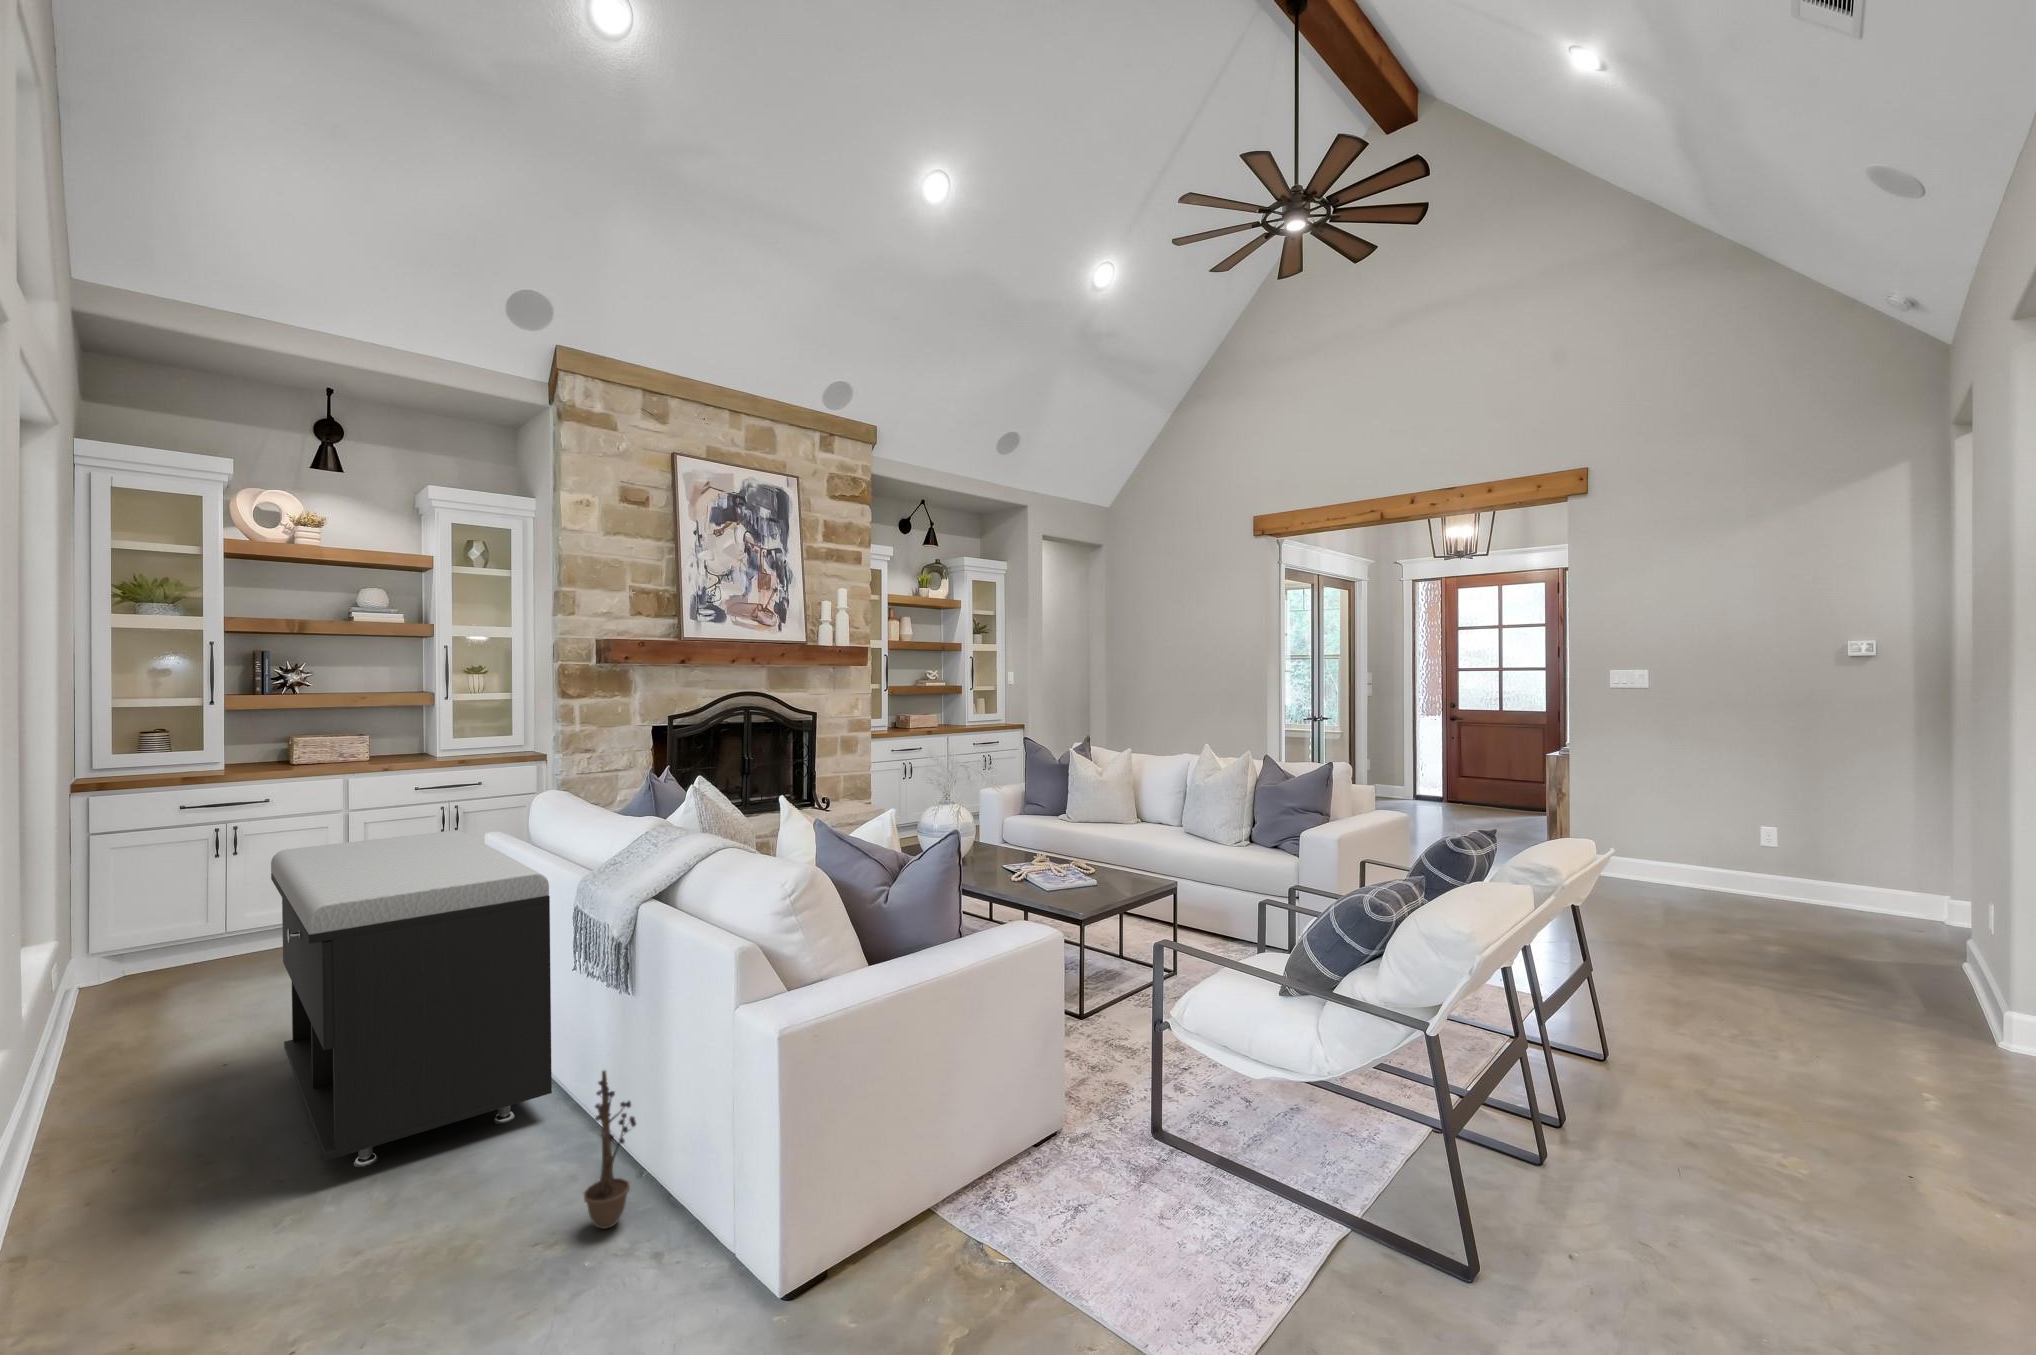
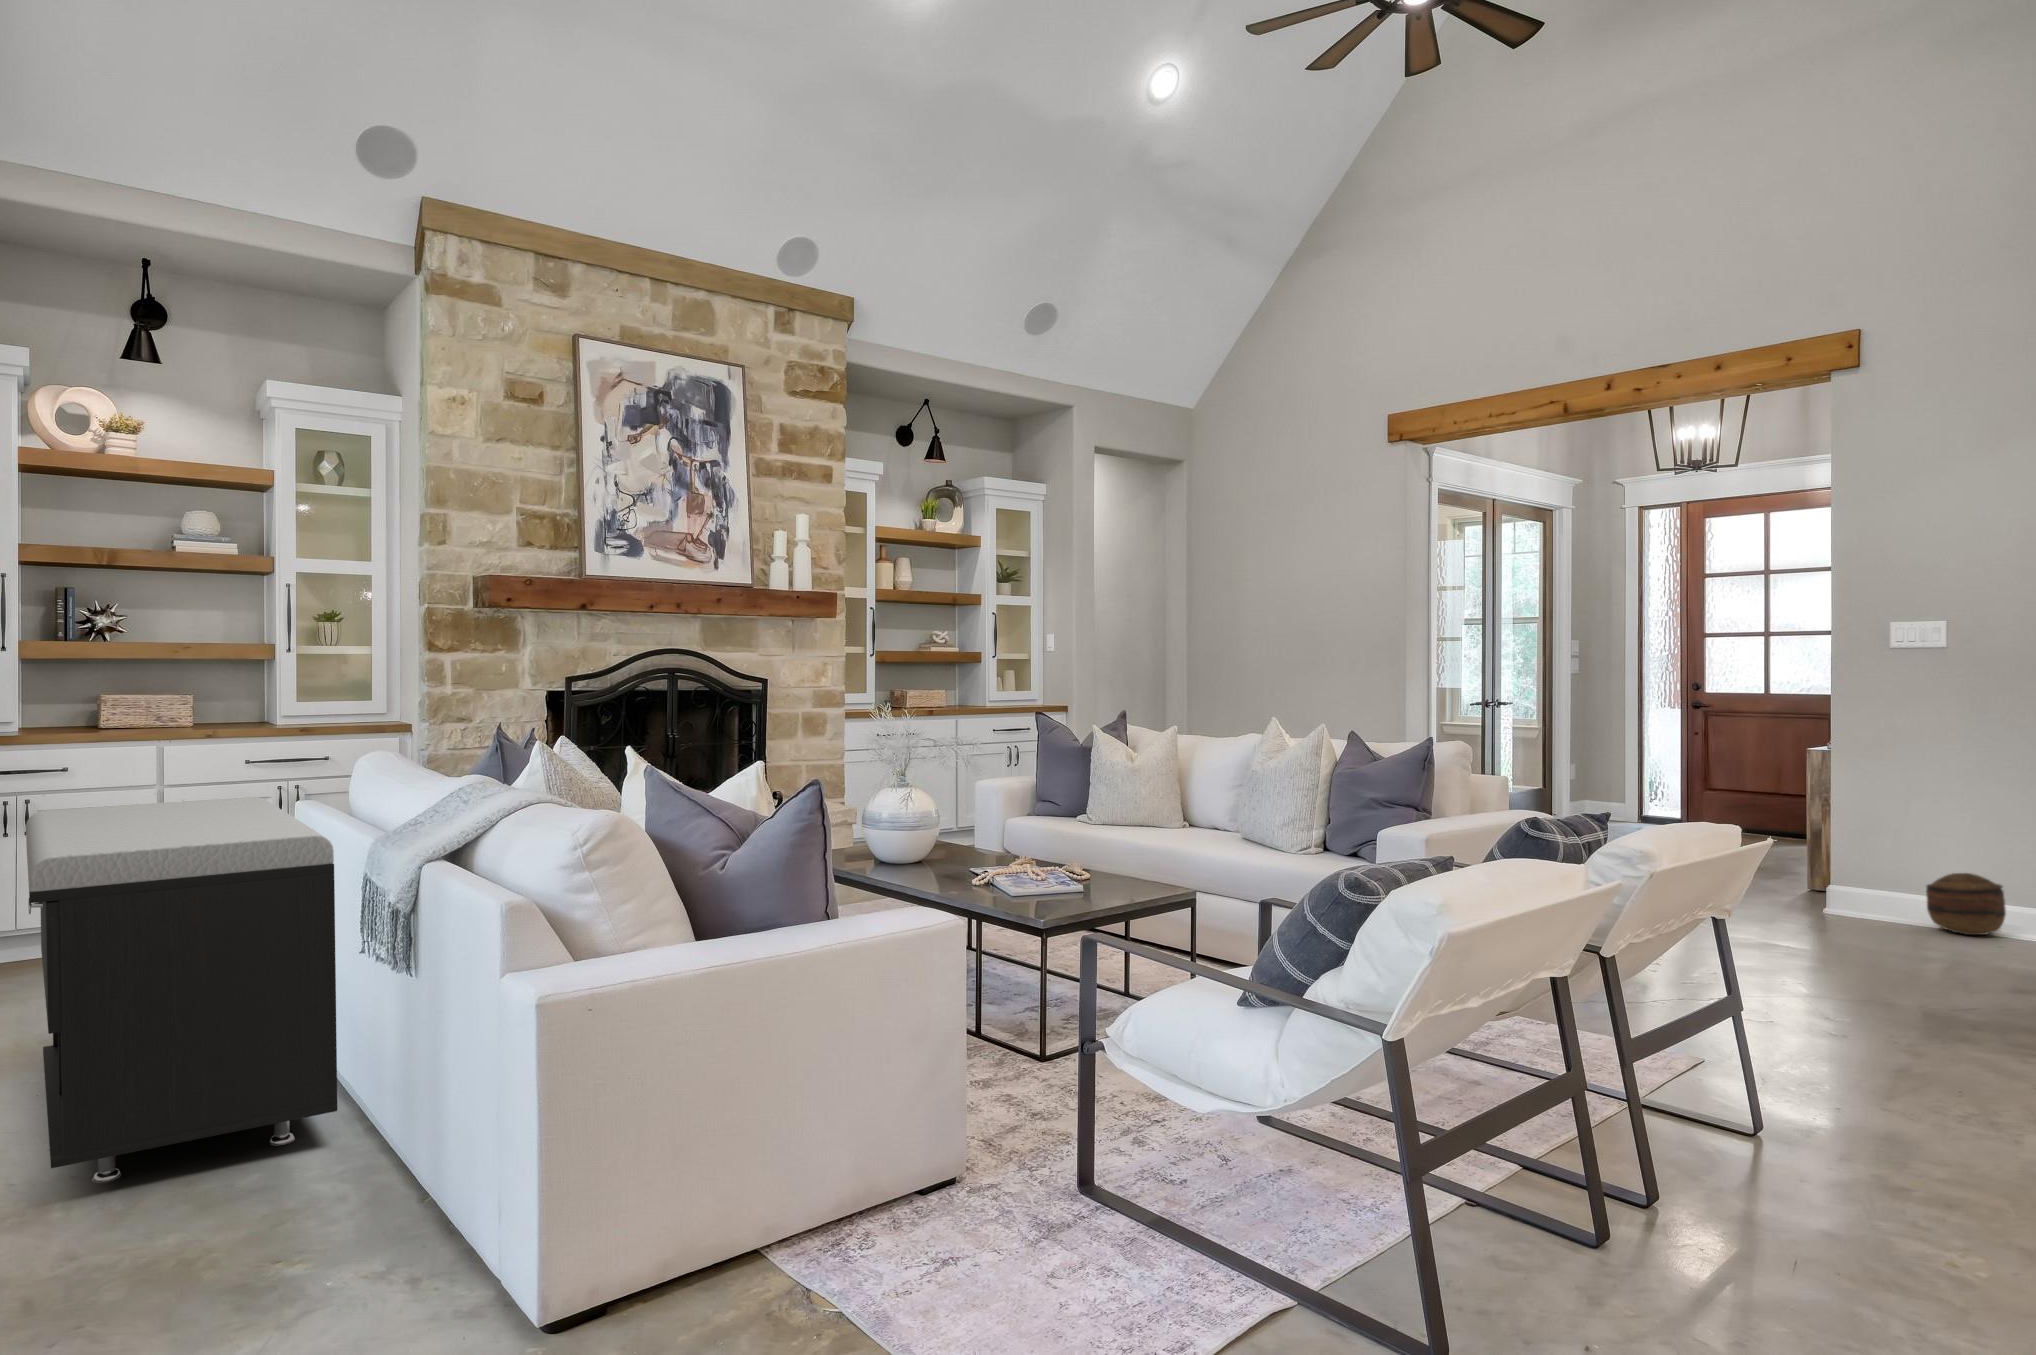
basket: none [1648,847,1702,891] -> present [1926,873,2006,935]
decorative plant: present [584,1071,636,1229] -> none [334,1062,401,1257]

